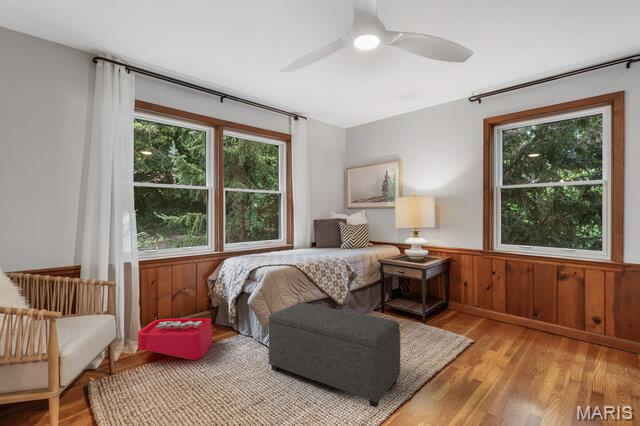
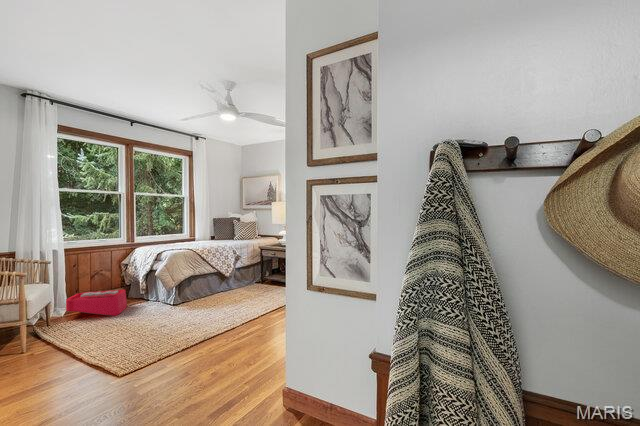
ottoman: present [269,303,400,407] -> none [170,272,256,323]

